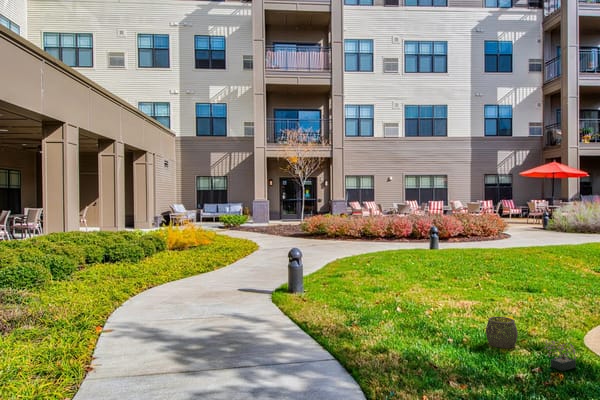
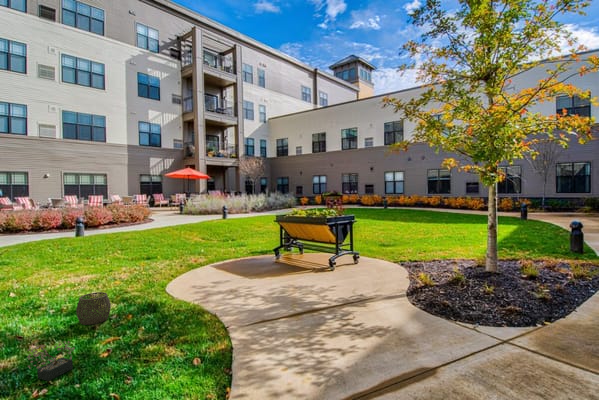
decorative plant: present [545,340,576,371] -> present [27,341,74,381]

